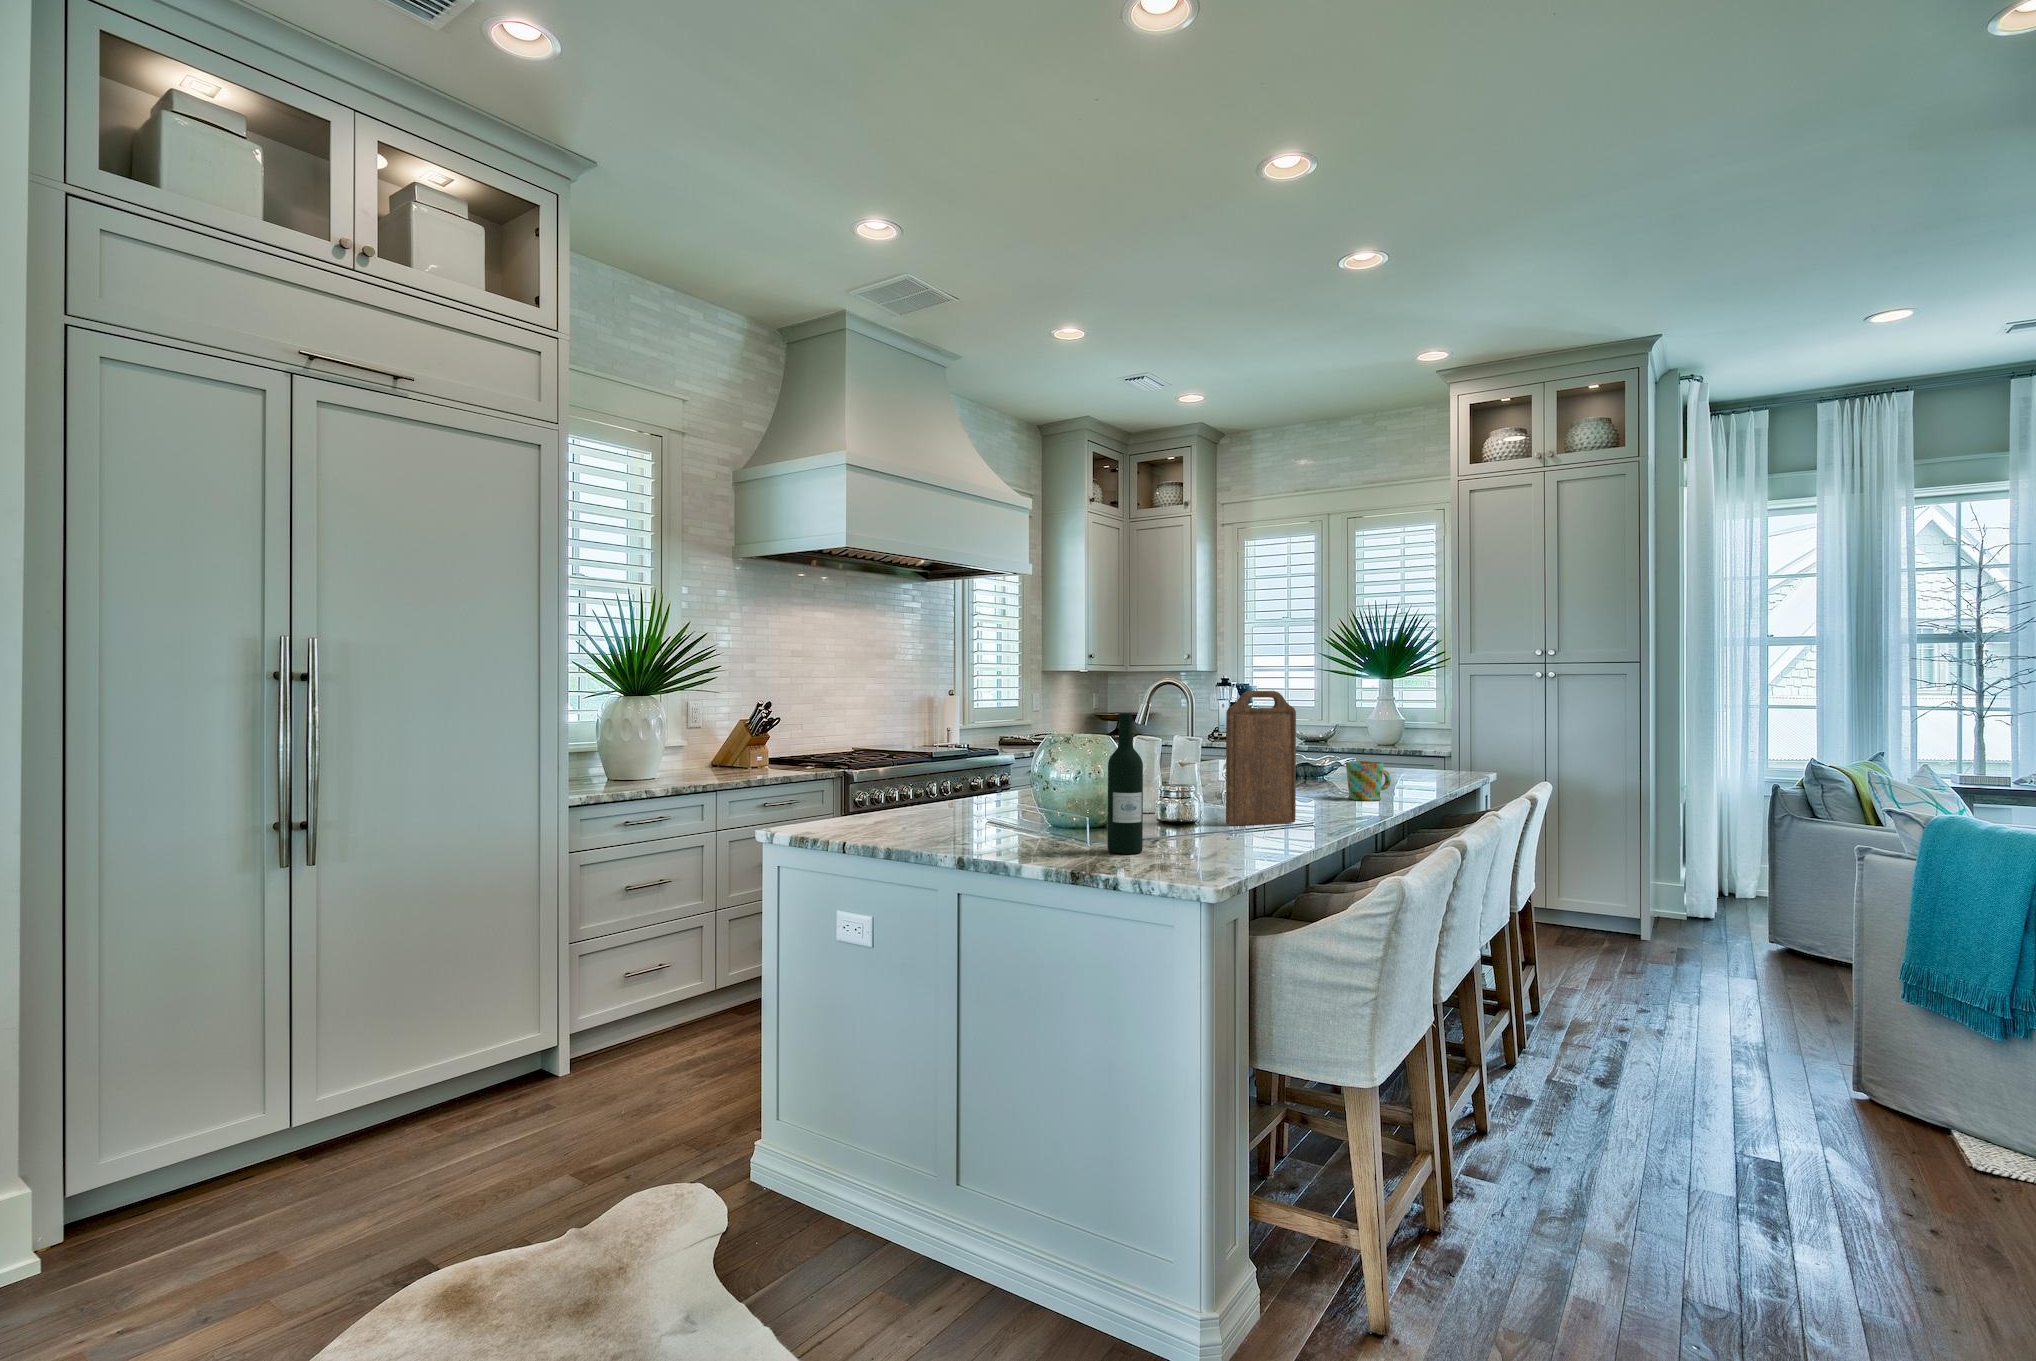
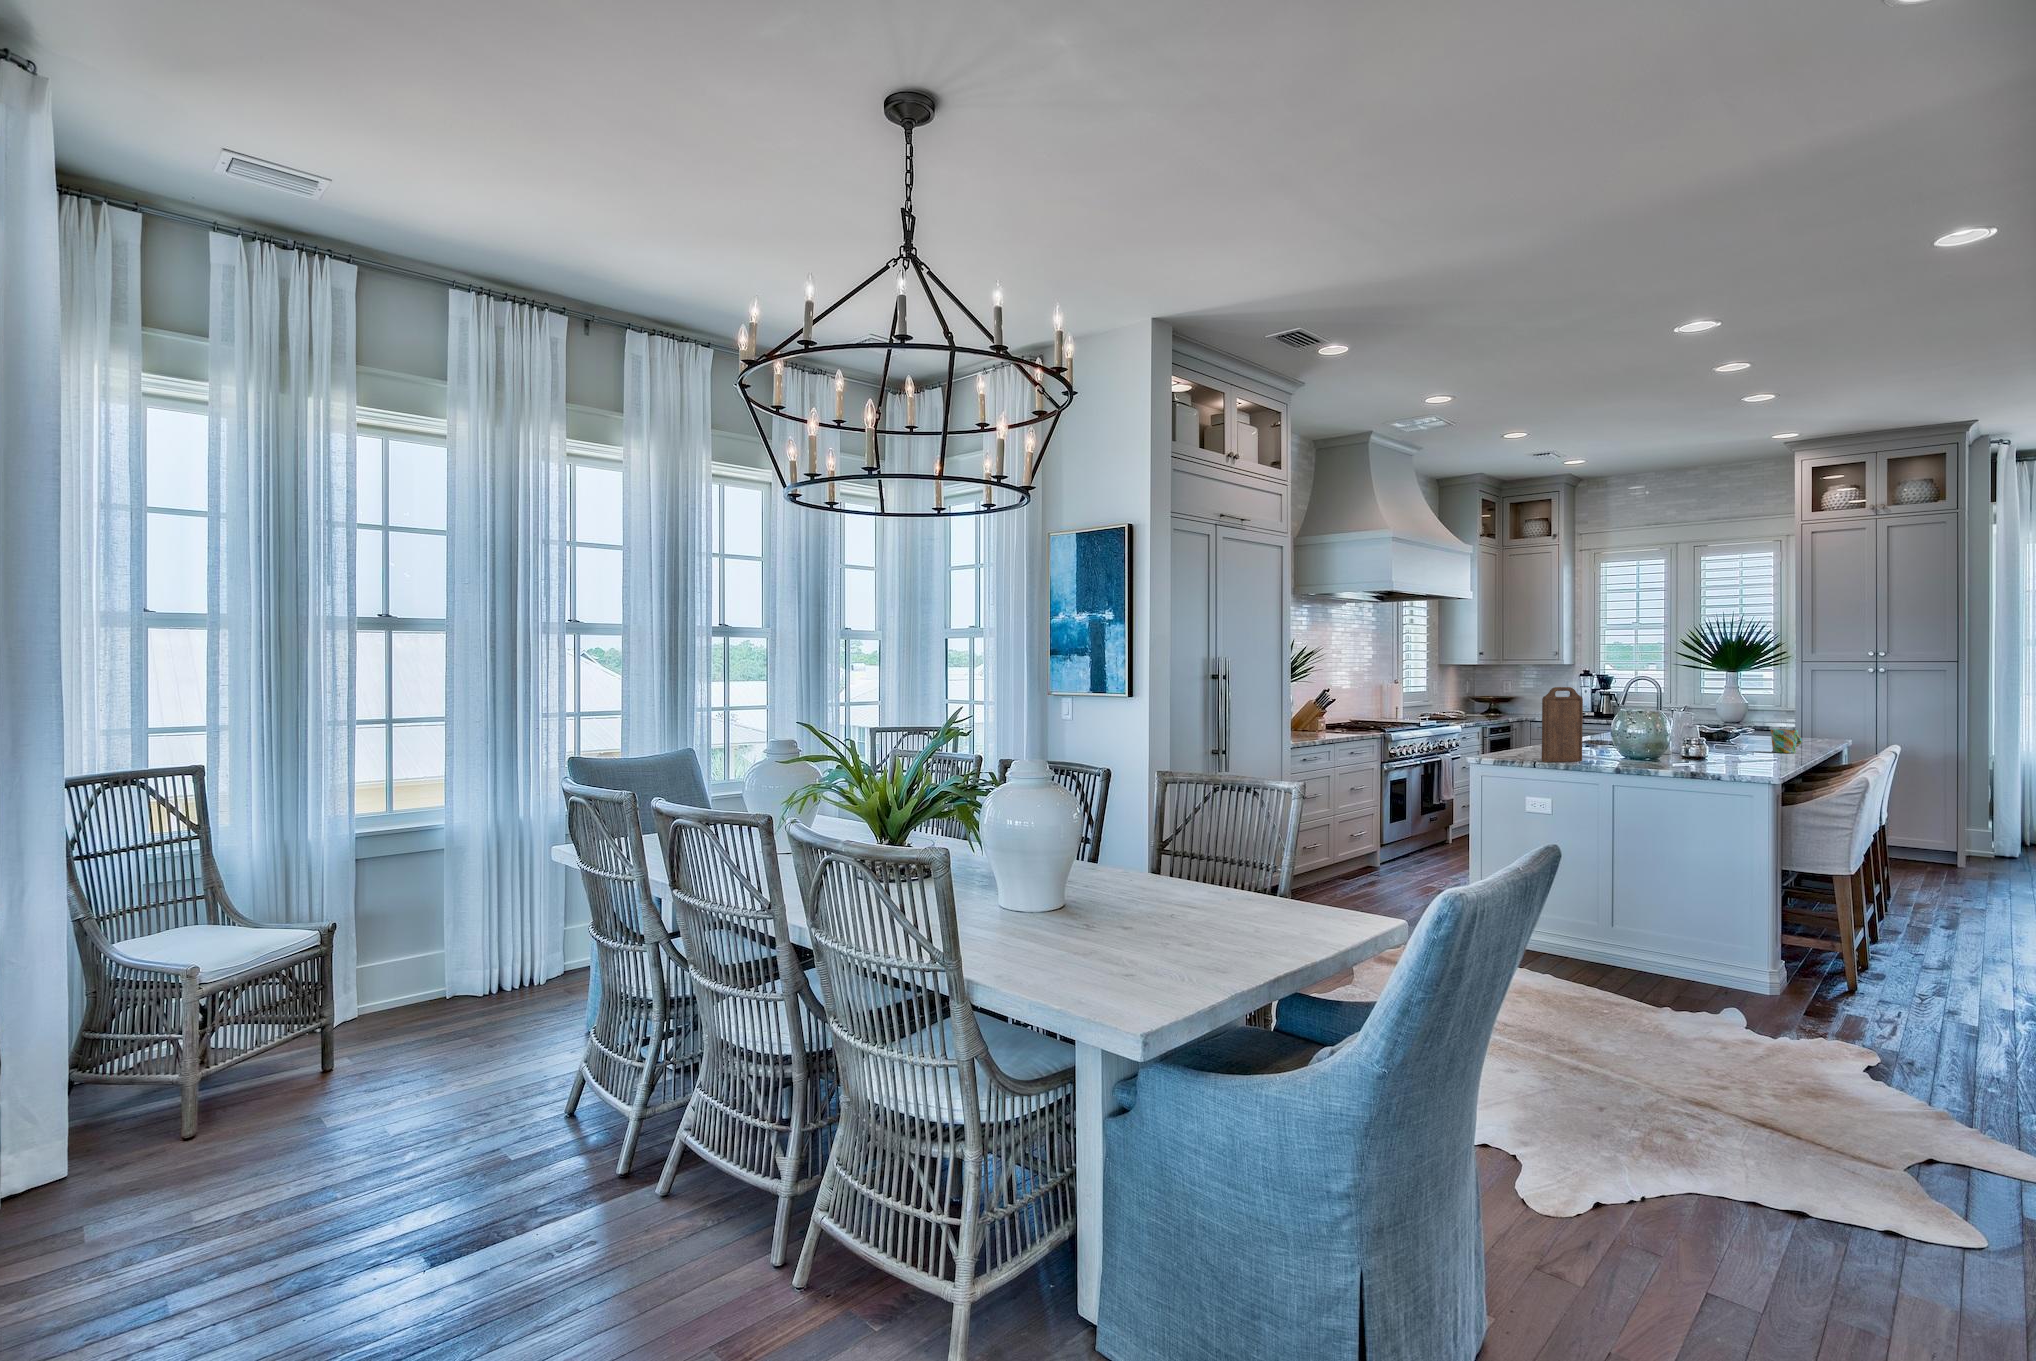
cutting board: present [1226,691,1296,825] -> present [1542,687,1583,762]
wine bottle: present [1108,713,1143,854] -> none [1692,700,1714,770]

